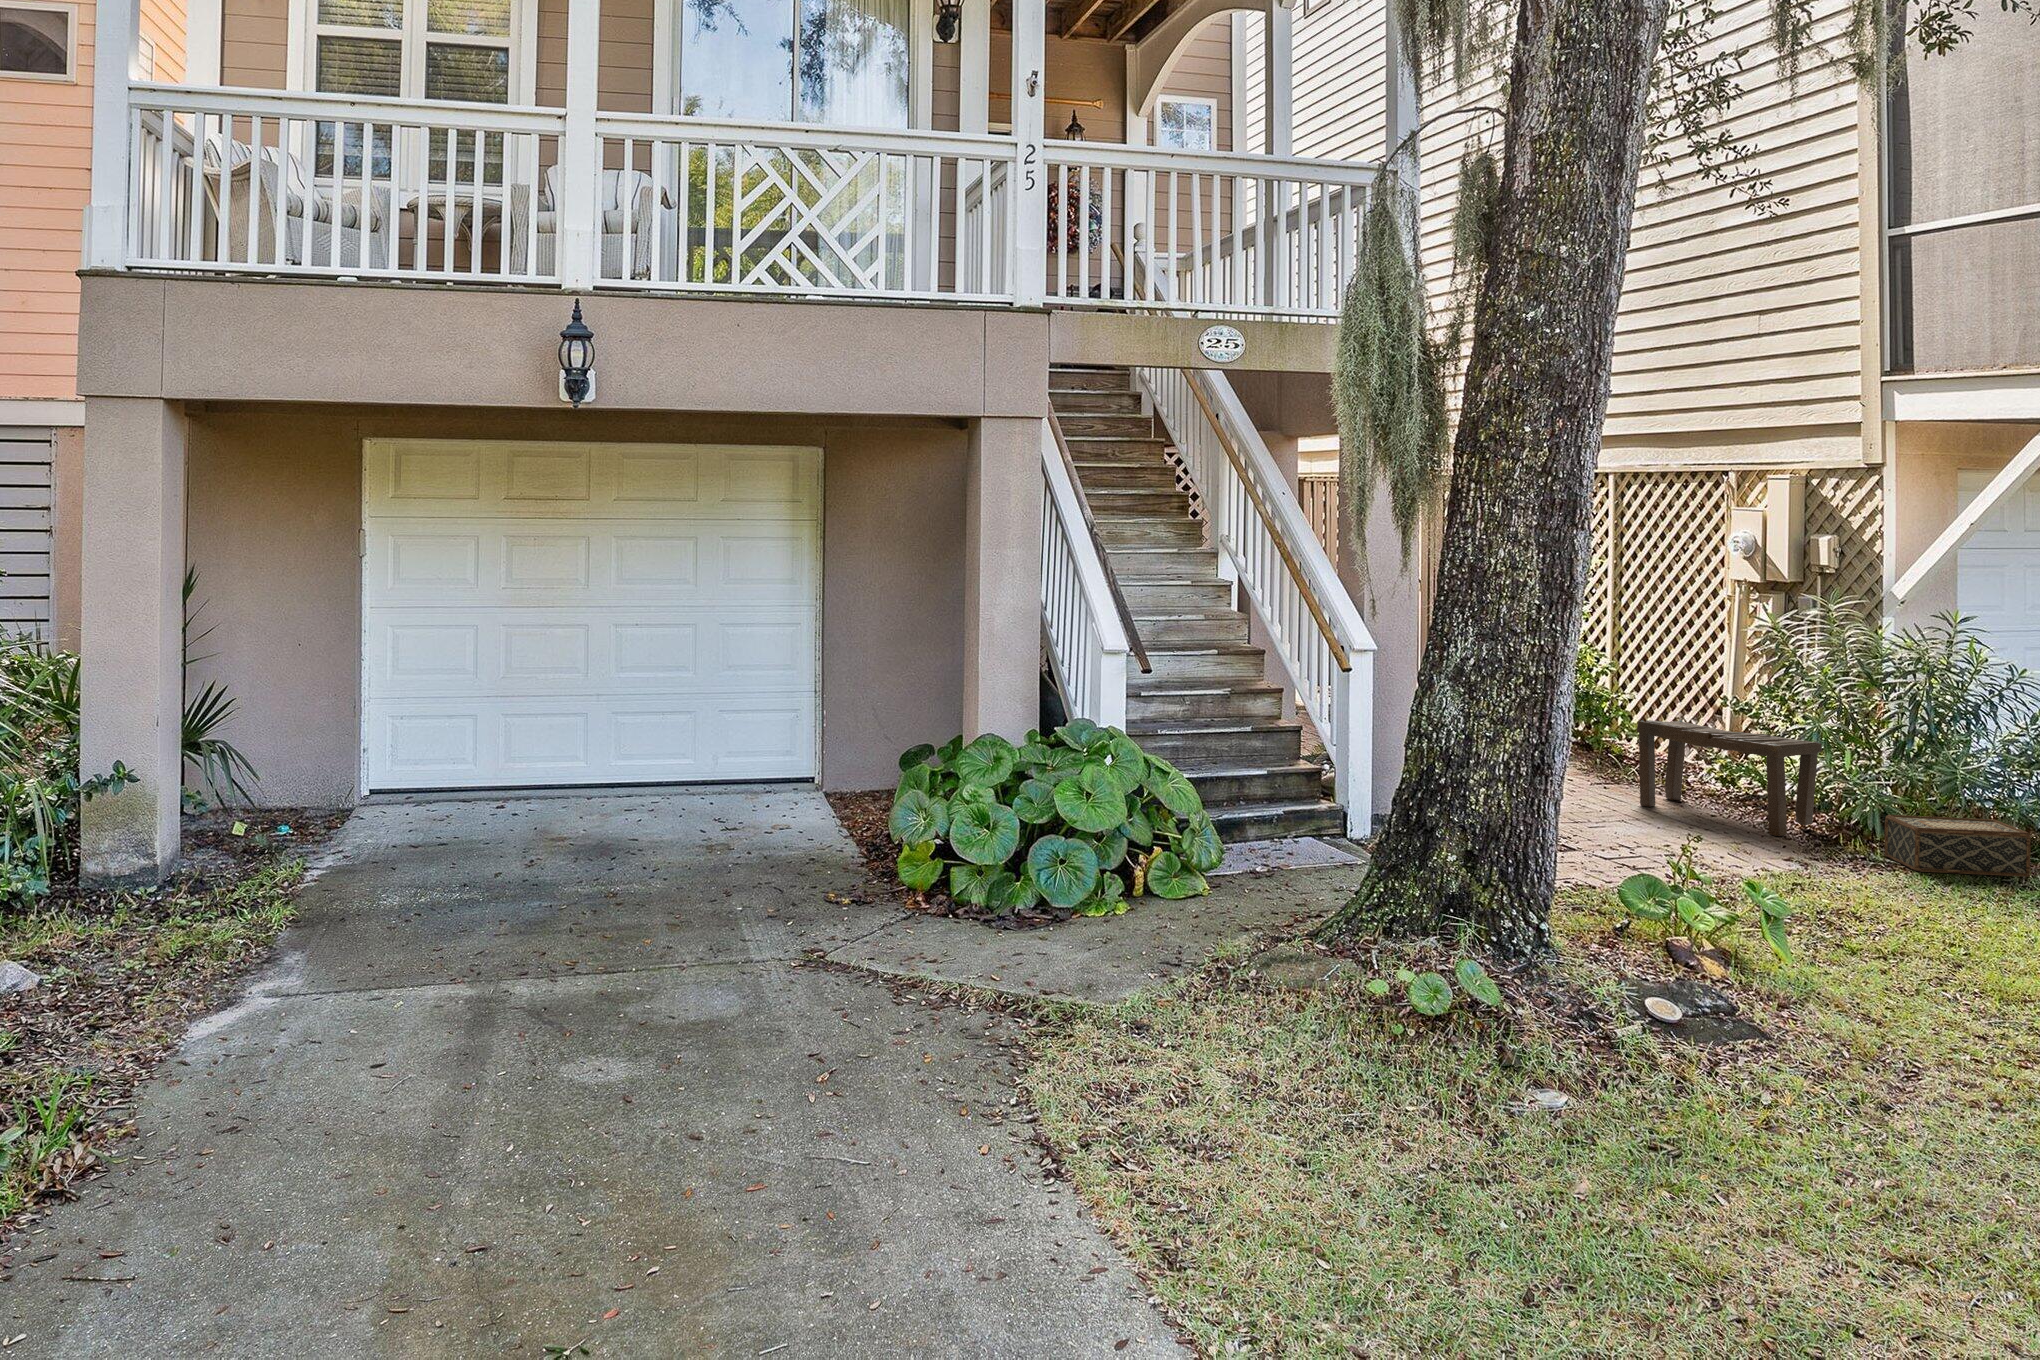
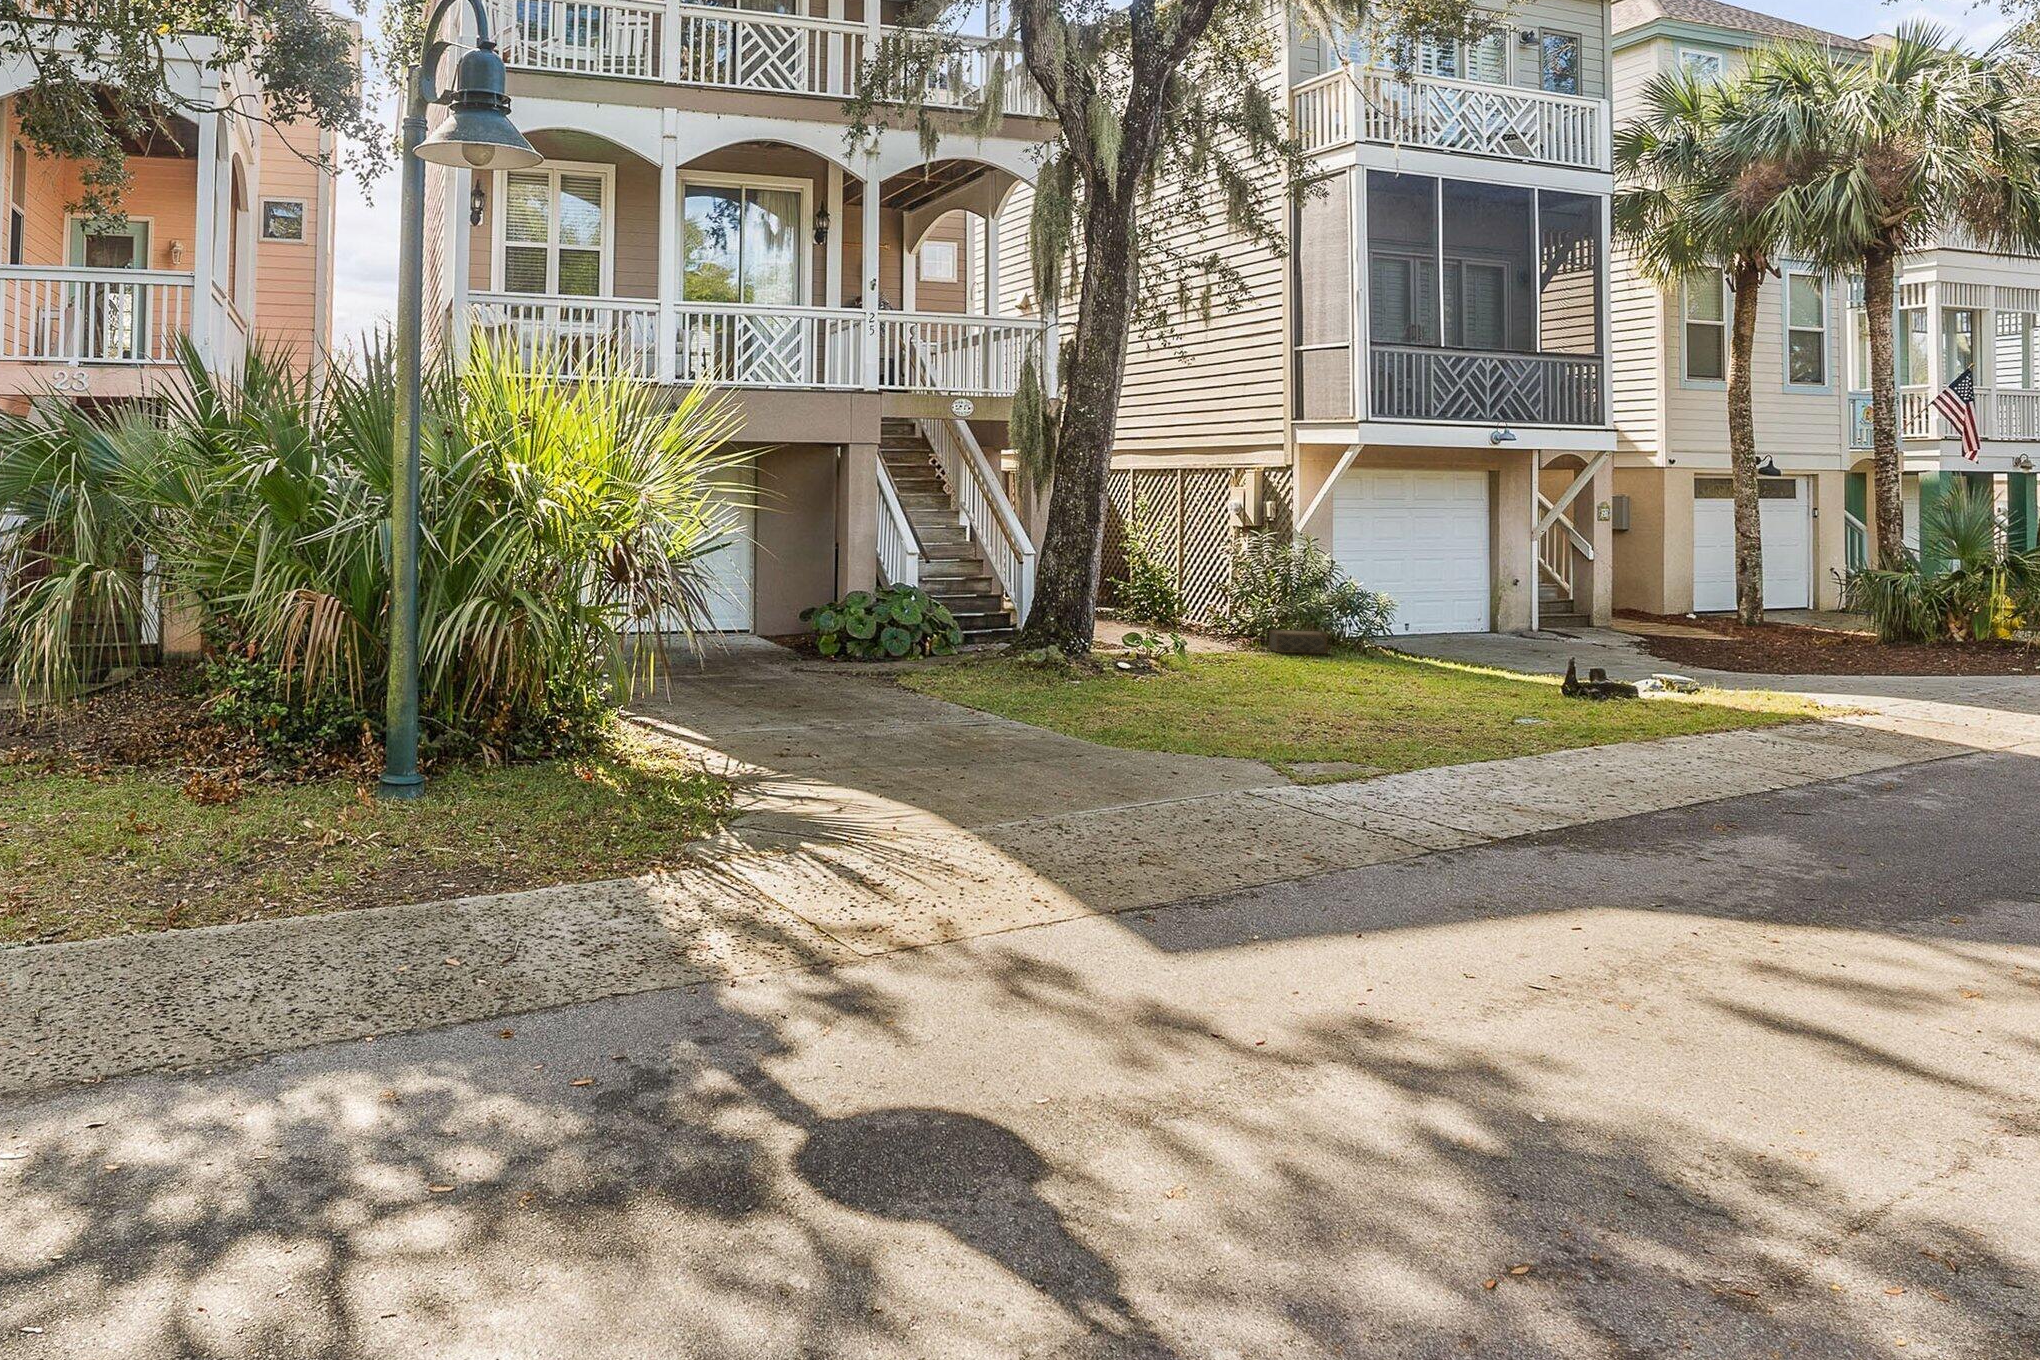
bench: present [1637,720,1822,836] -> none [1168,594,1250,644]

